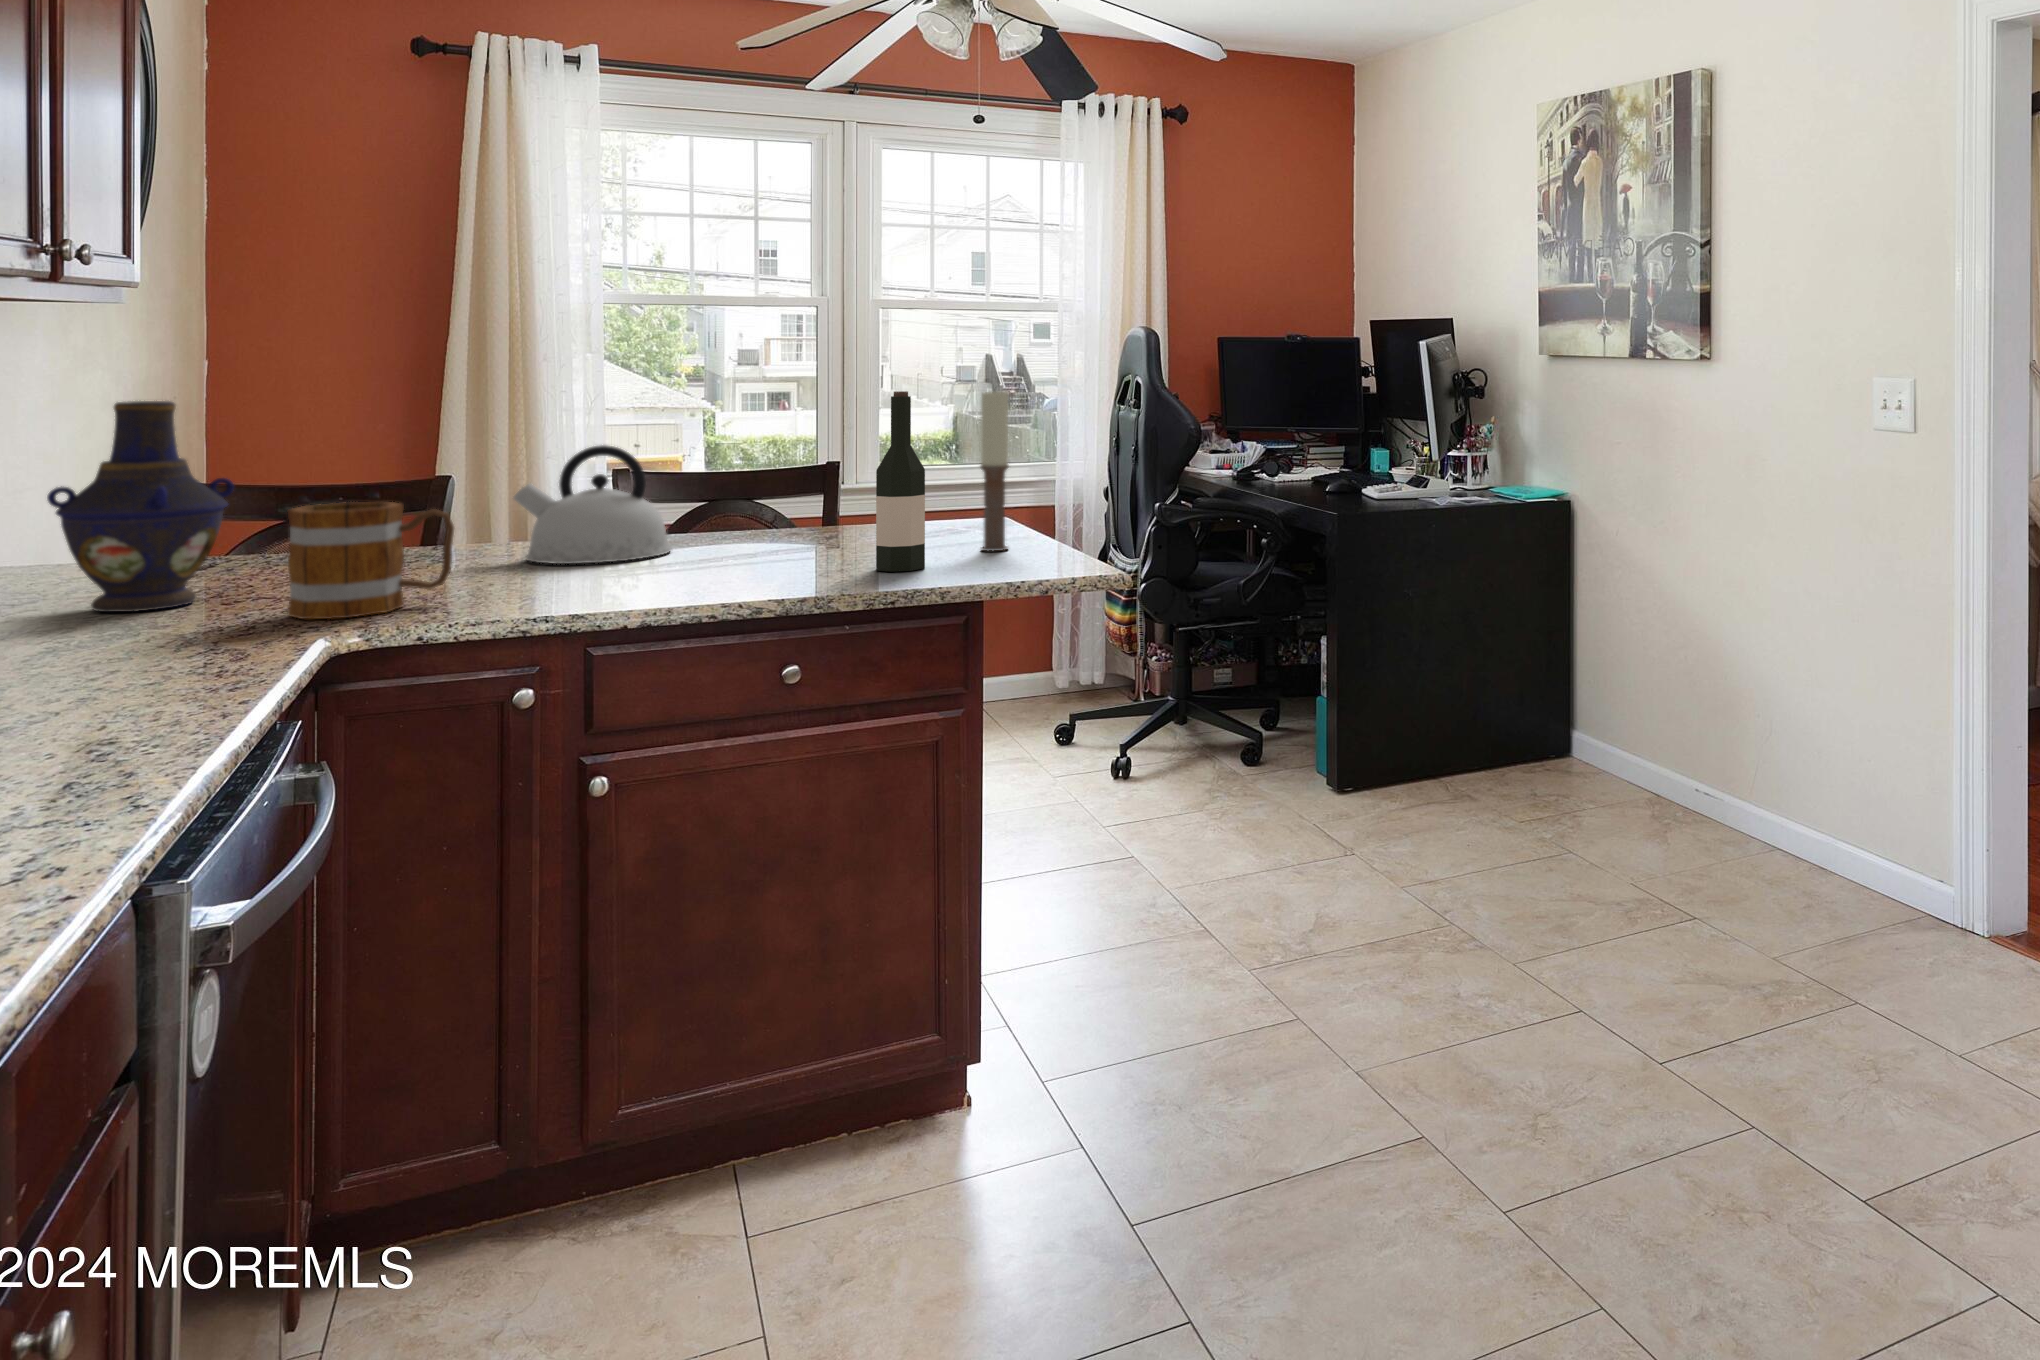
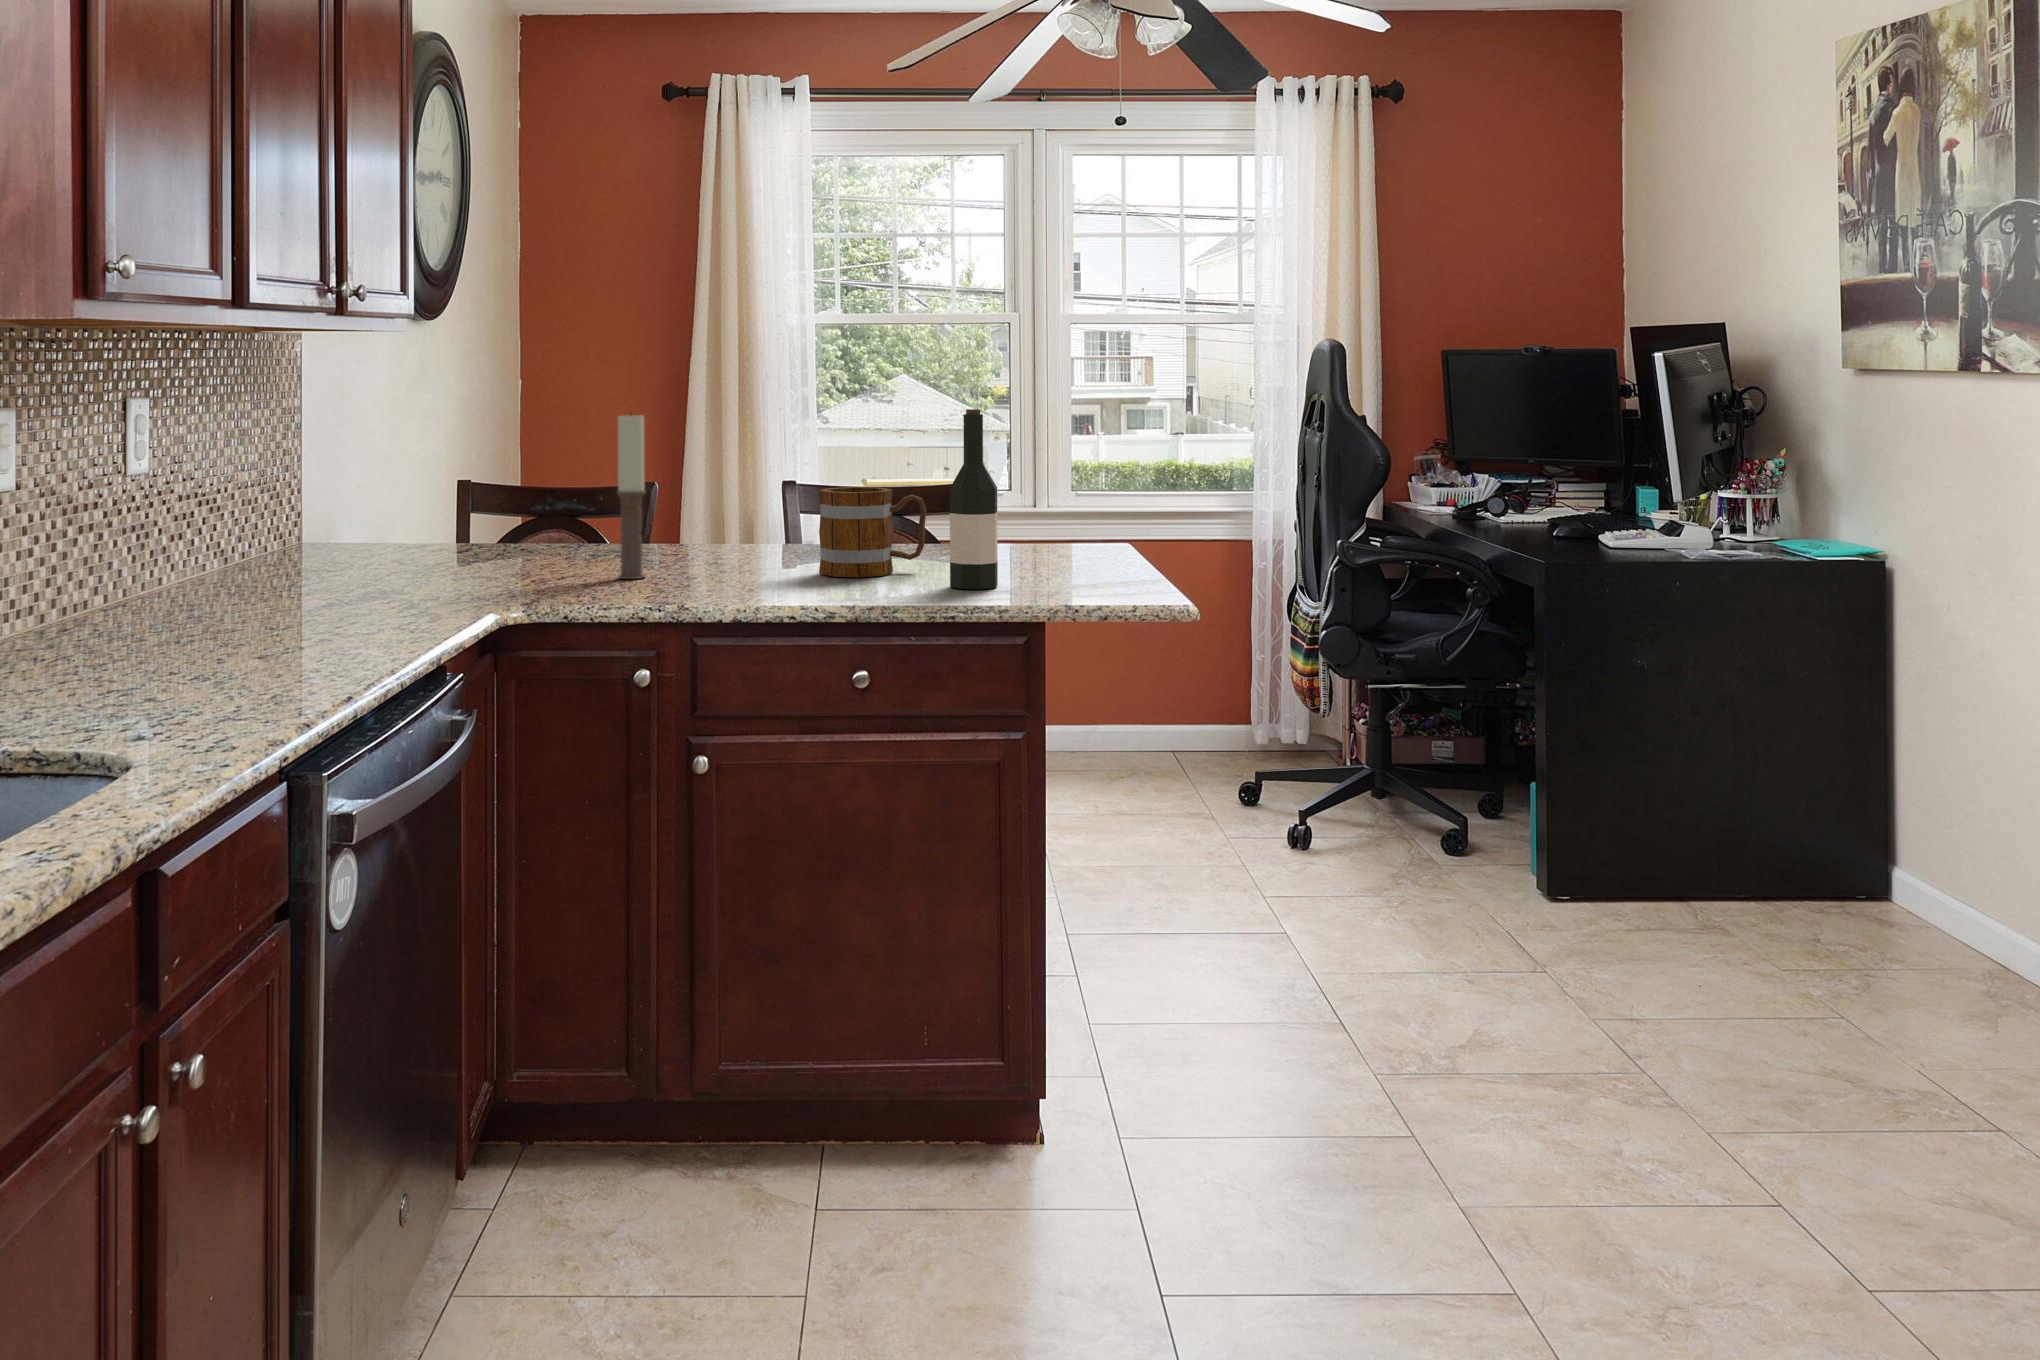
candle: present [980,391,1009,551] -> present [617,415,646,579]
vase: present [47,401,234,612] -> none [346,413,465,583]
kettle: present [514,445,671,564] -> none [671,458,797,566]
mug: present [287,502,454,619] -> present [819,487,926,577]

